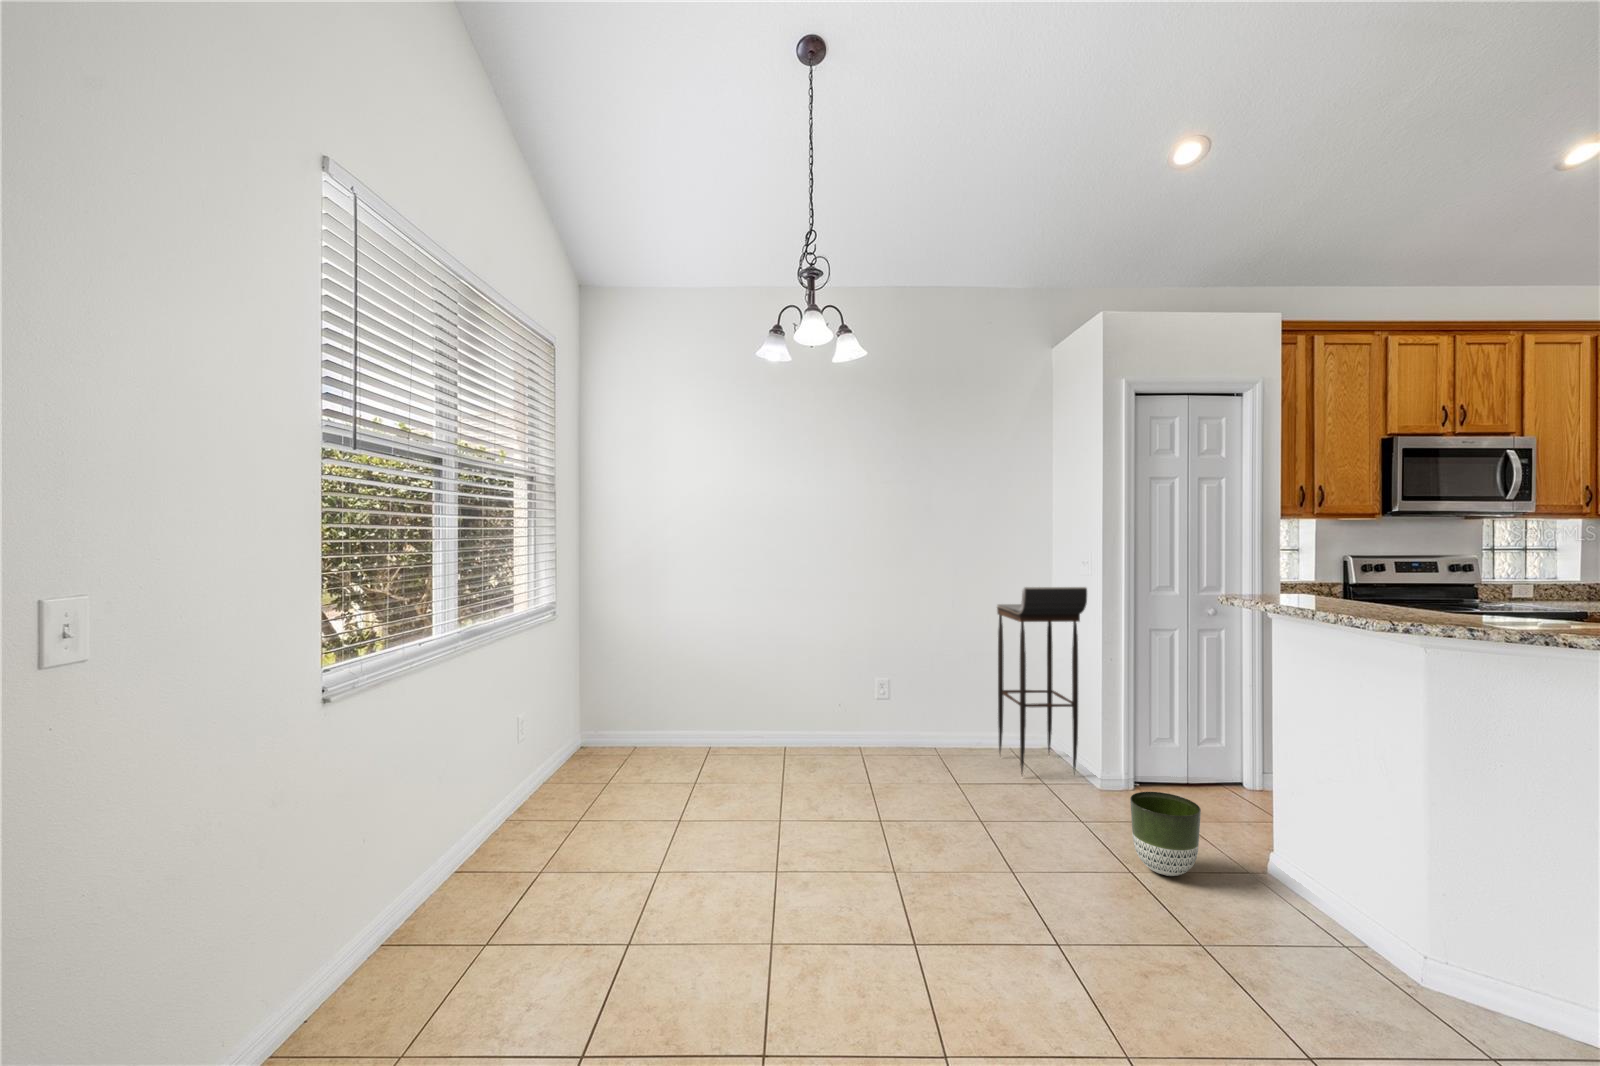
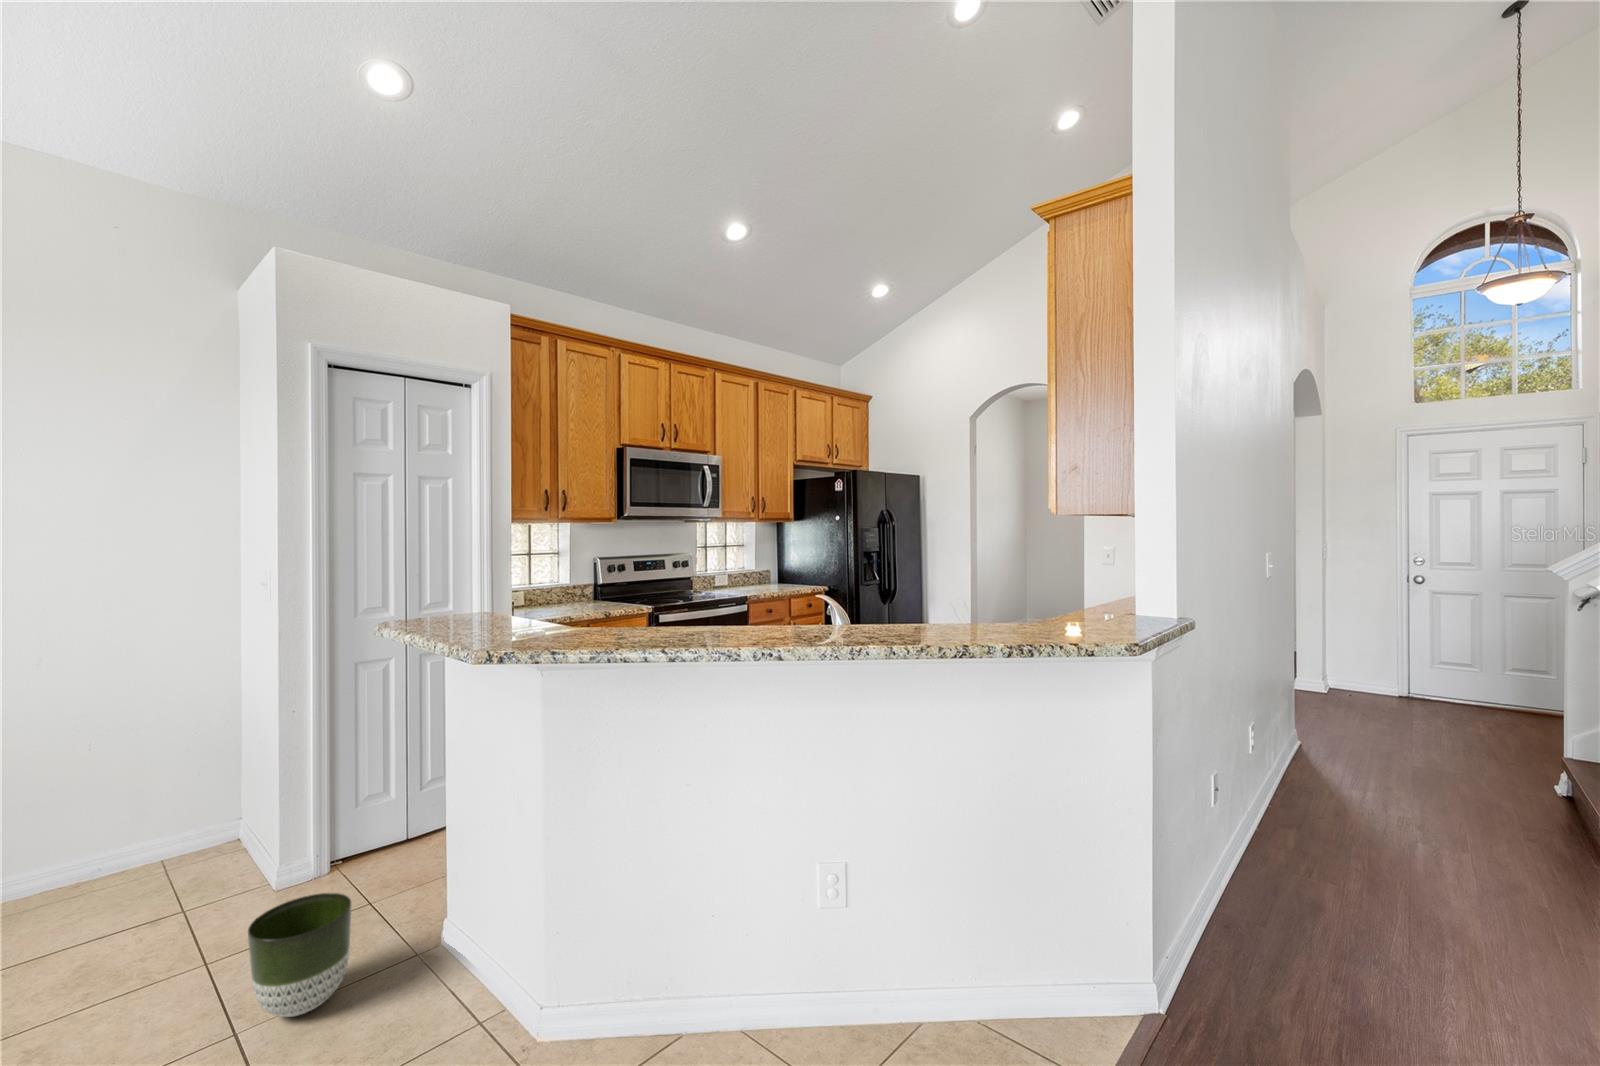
bar stool: present [997,587,1087,774] -> none [122,619,261,914]

